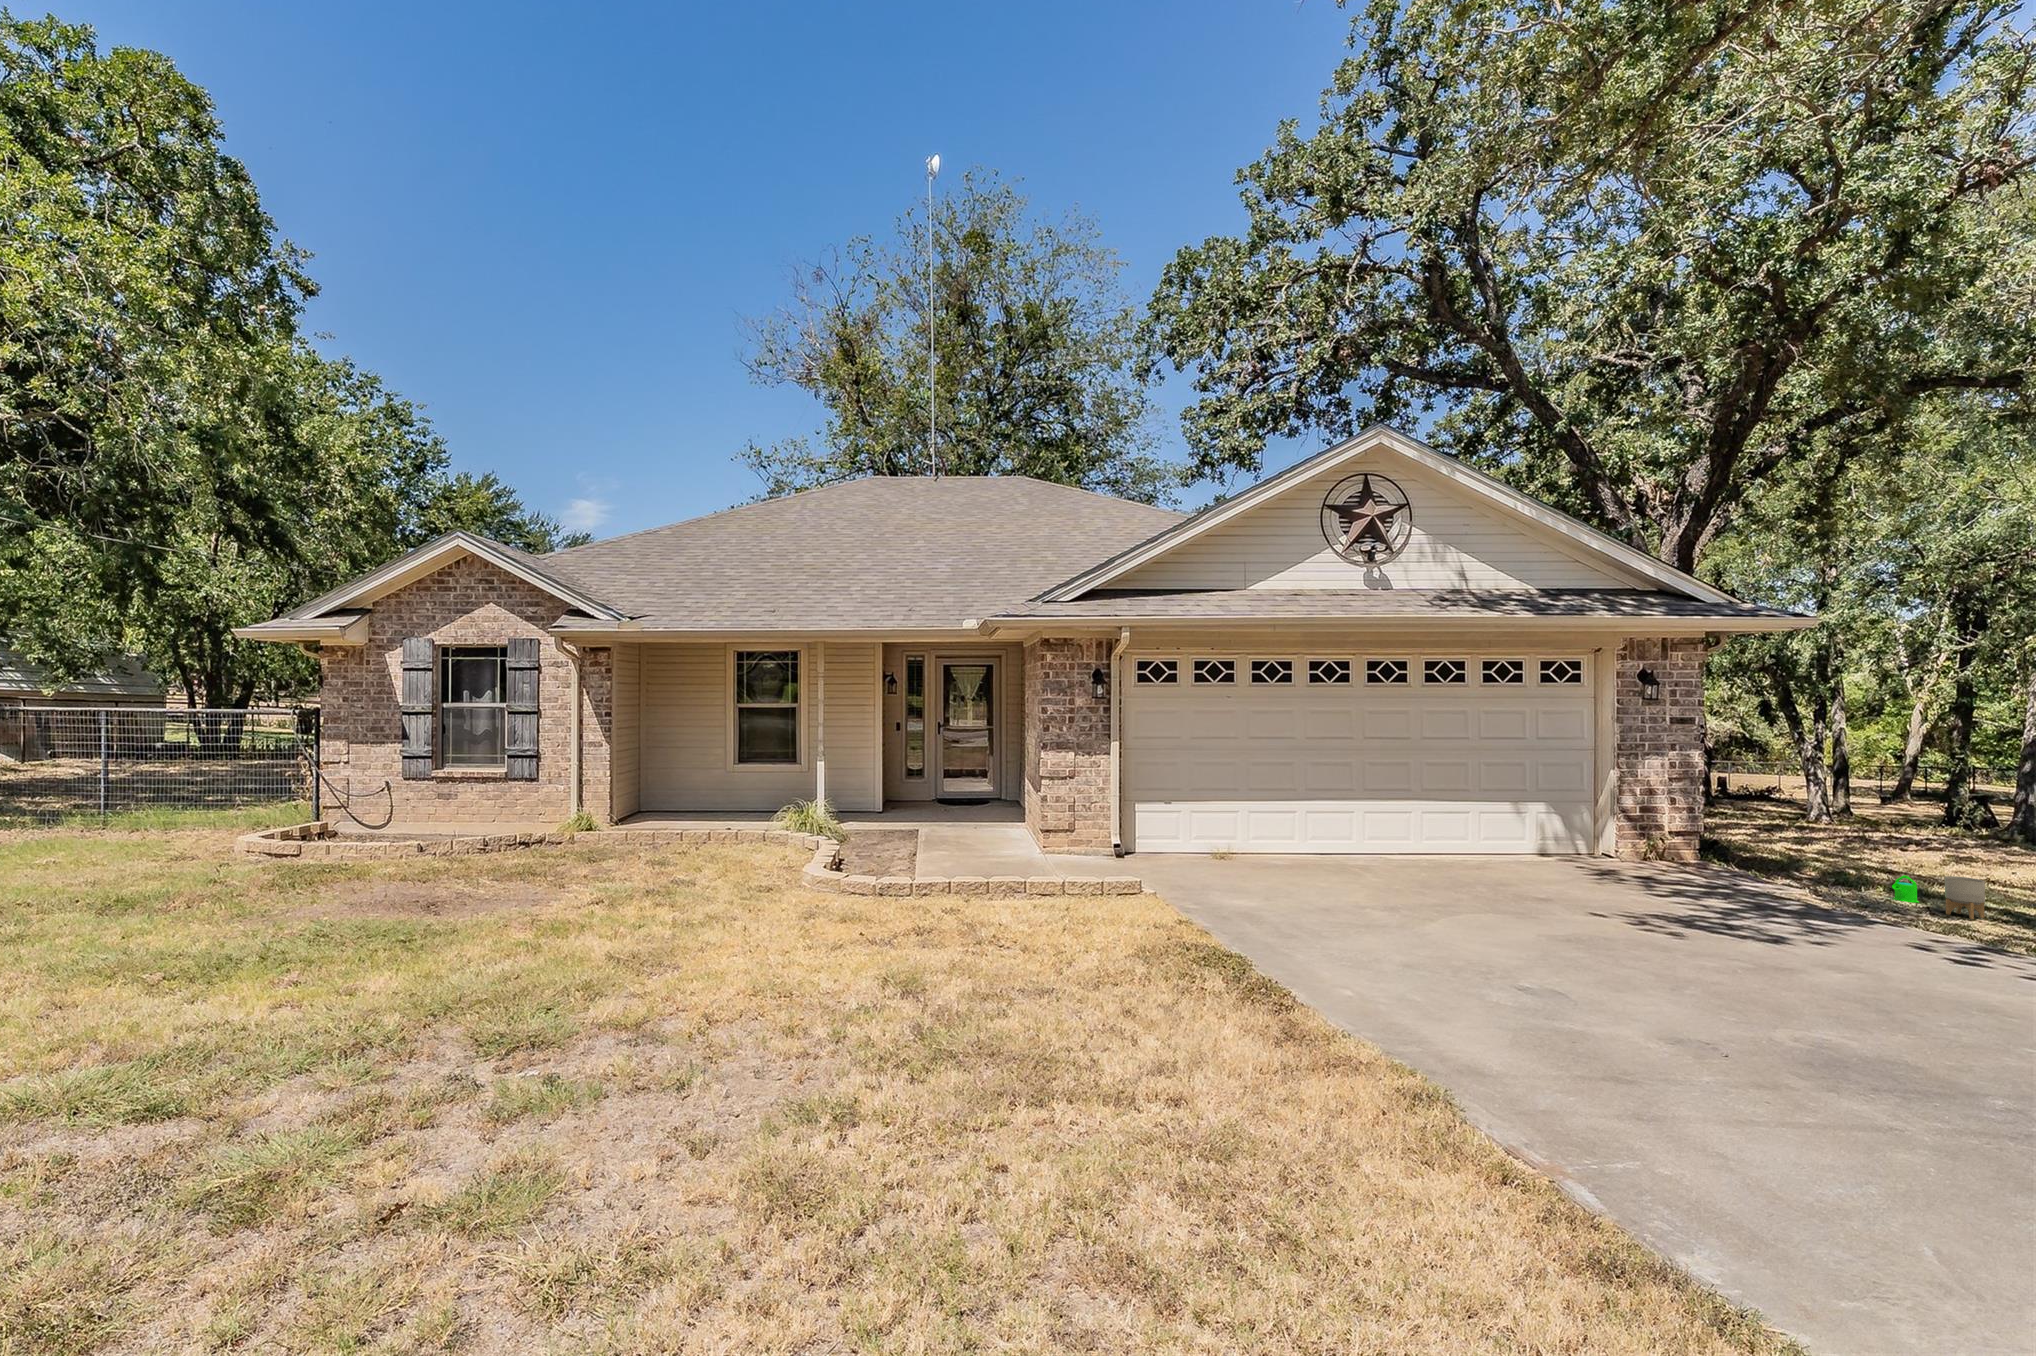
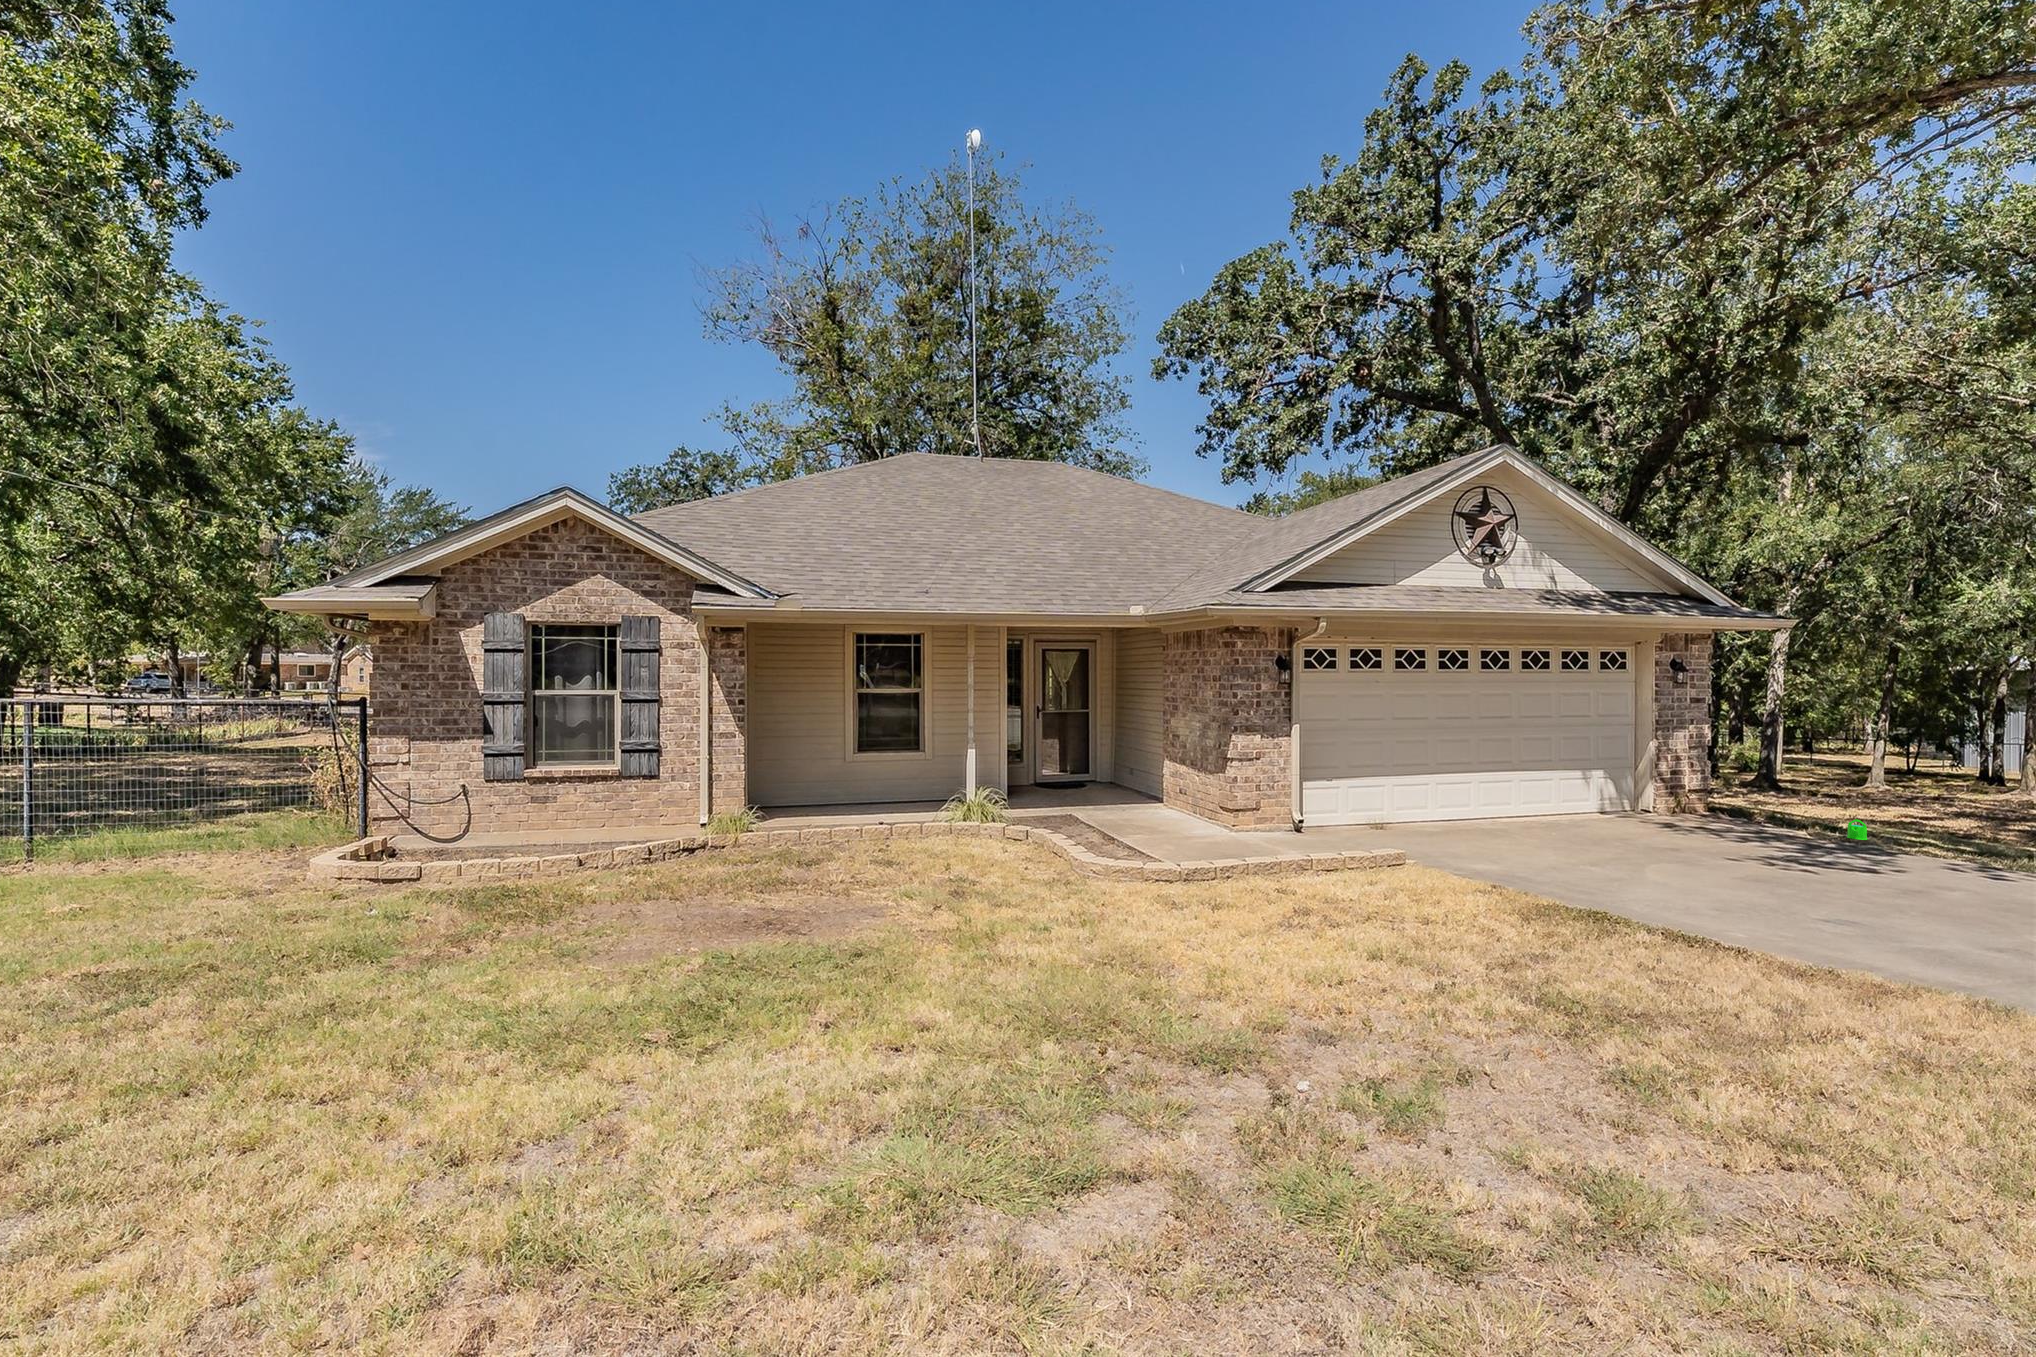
planter: present [1945,876,1985,919] -> none [1906,820,1938,852]

